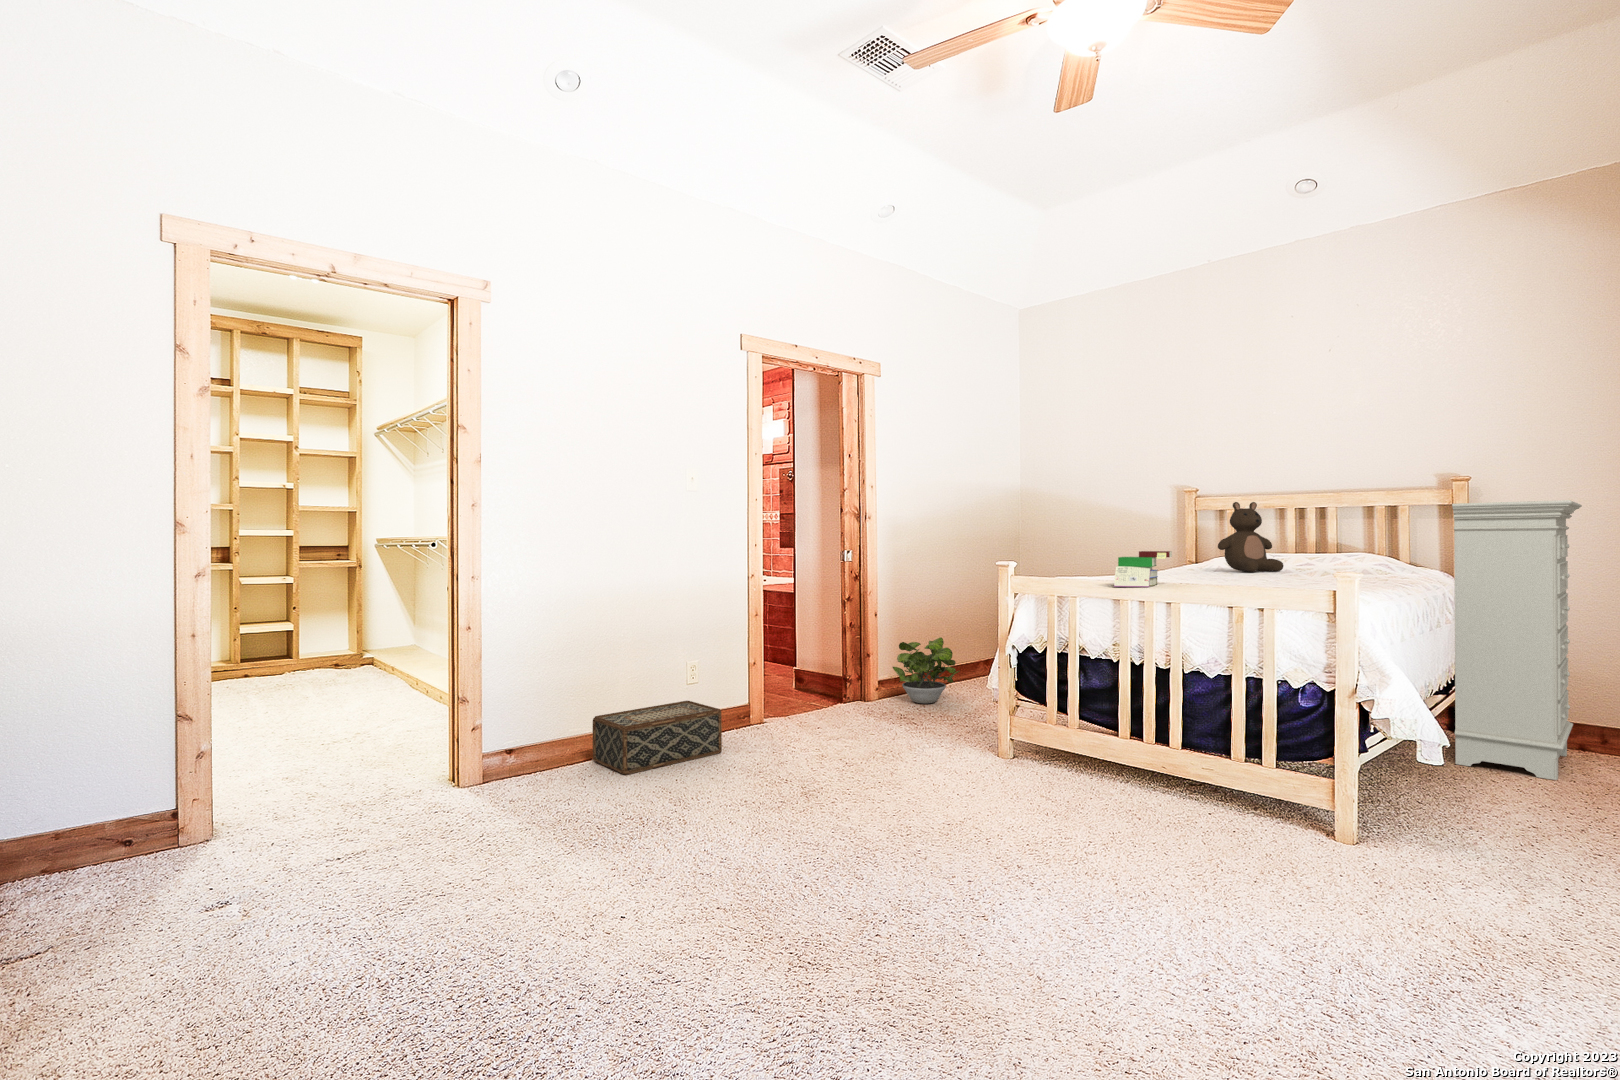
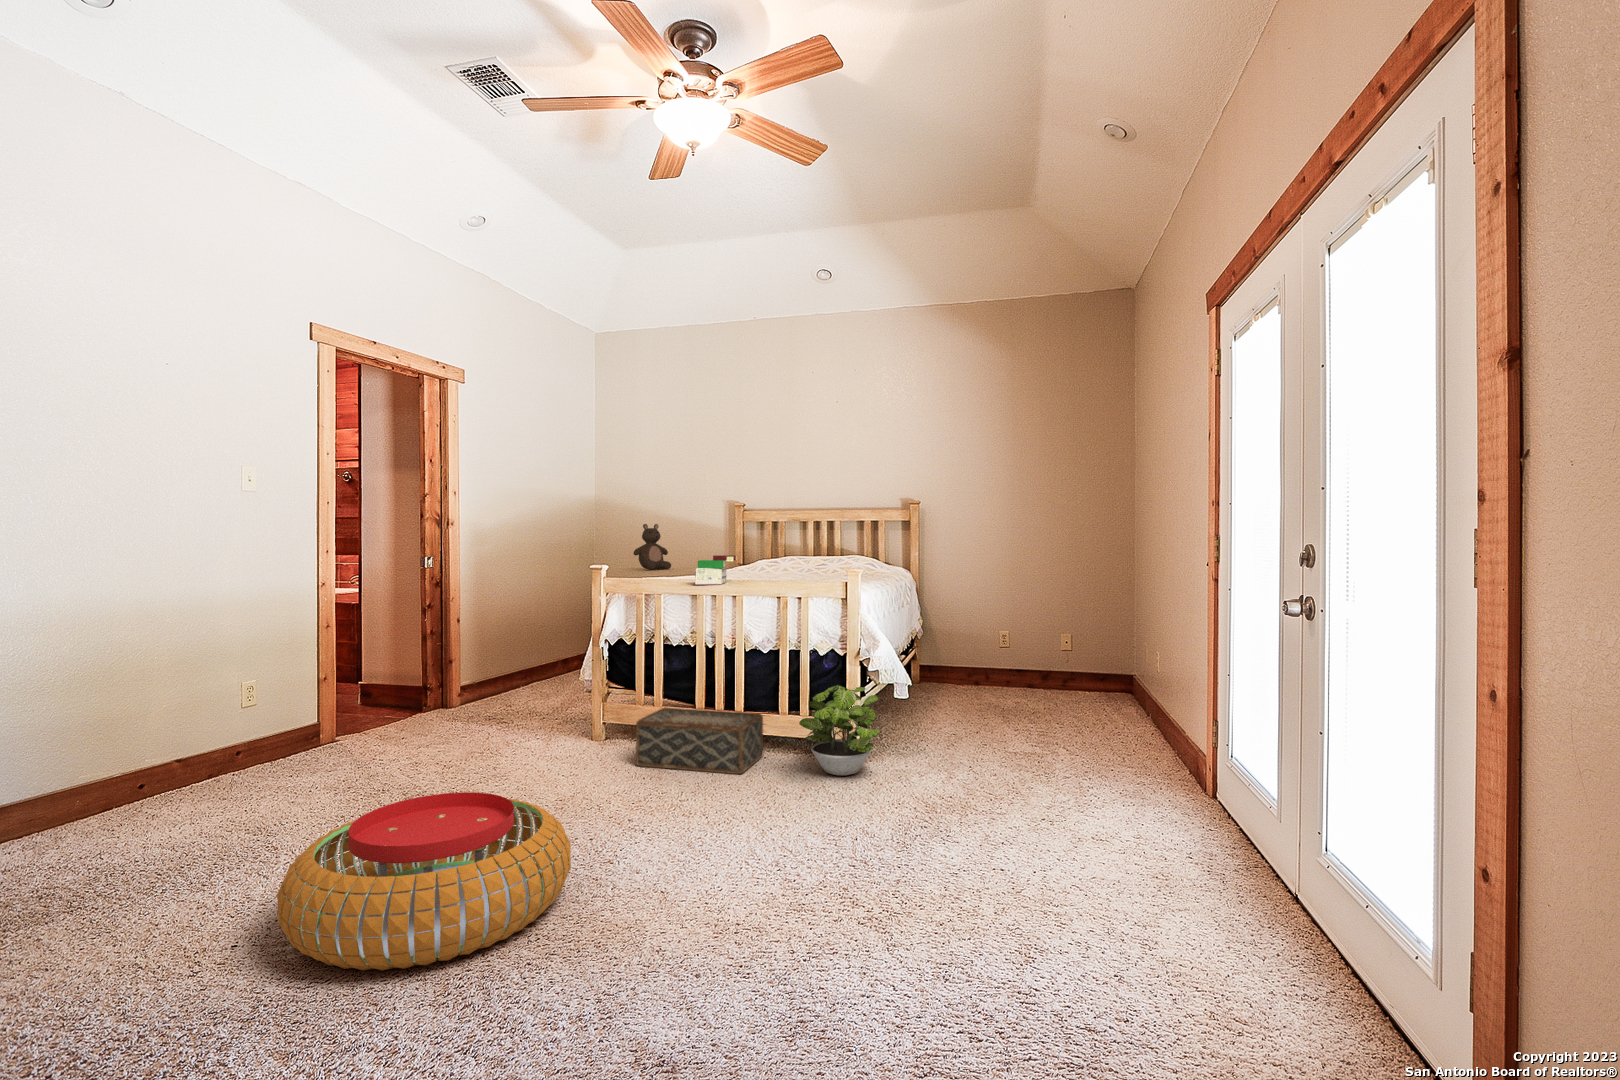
dresser: present [1452,500,1582,780] -> none [910,520,976,704]
stuffed bear: present [1218,502,1284,572] -> present [633,524,671,570]
potted plant: present [893,637,959,704] -> present [799,685,880,776]
woven basket: present [593,701,722,775] -> present [636,708,763,774]
pouf: none [647,801,932,997] -> present [277,792,571,971]

